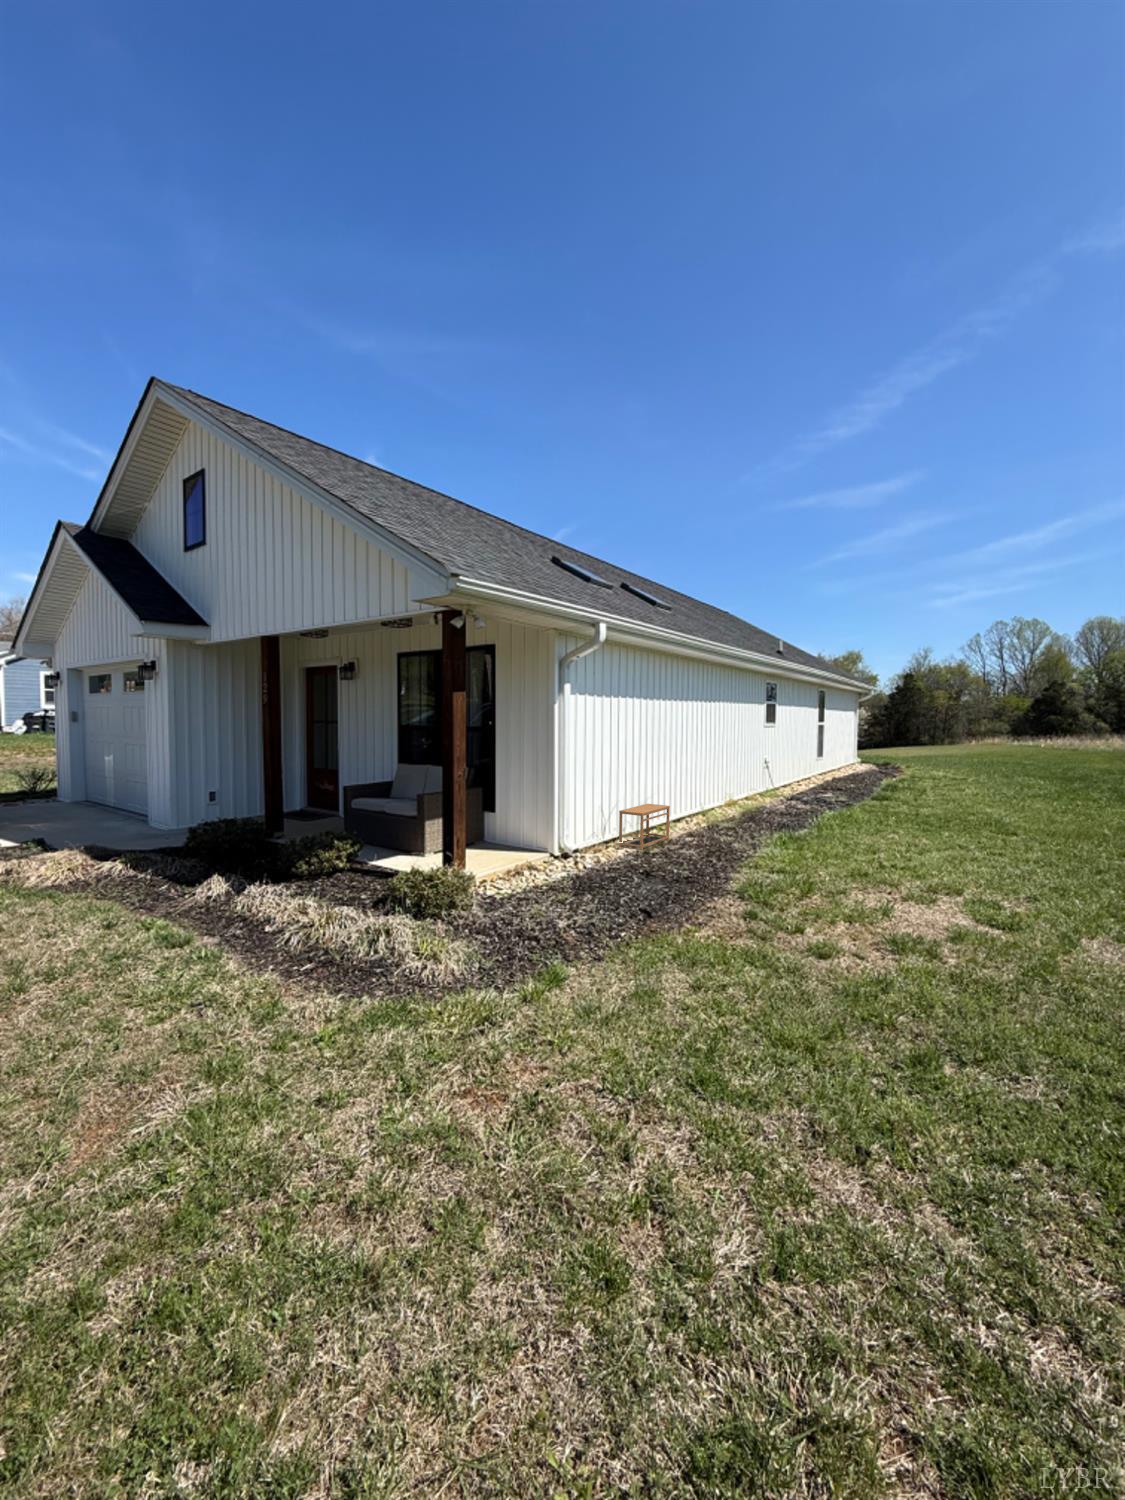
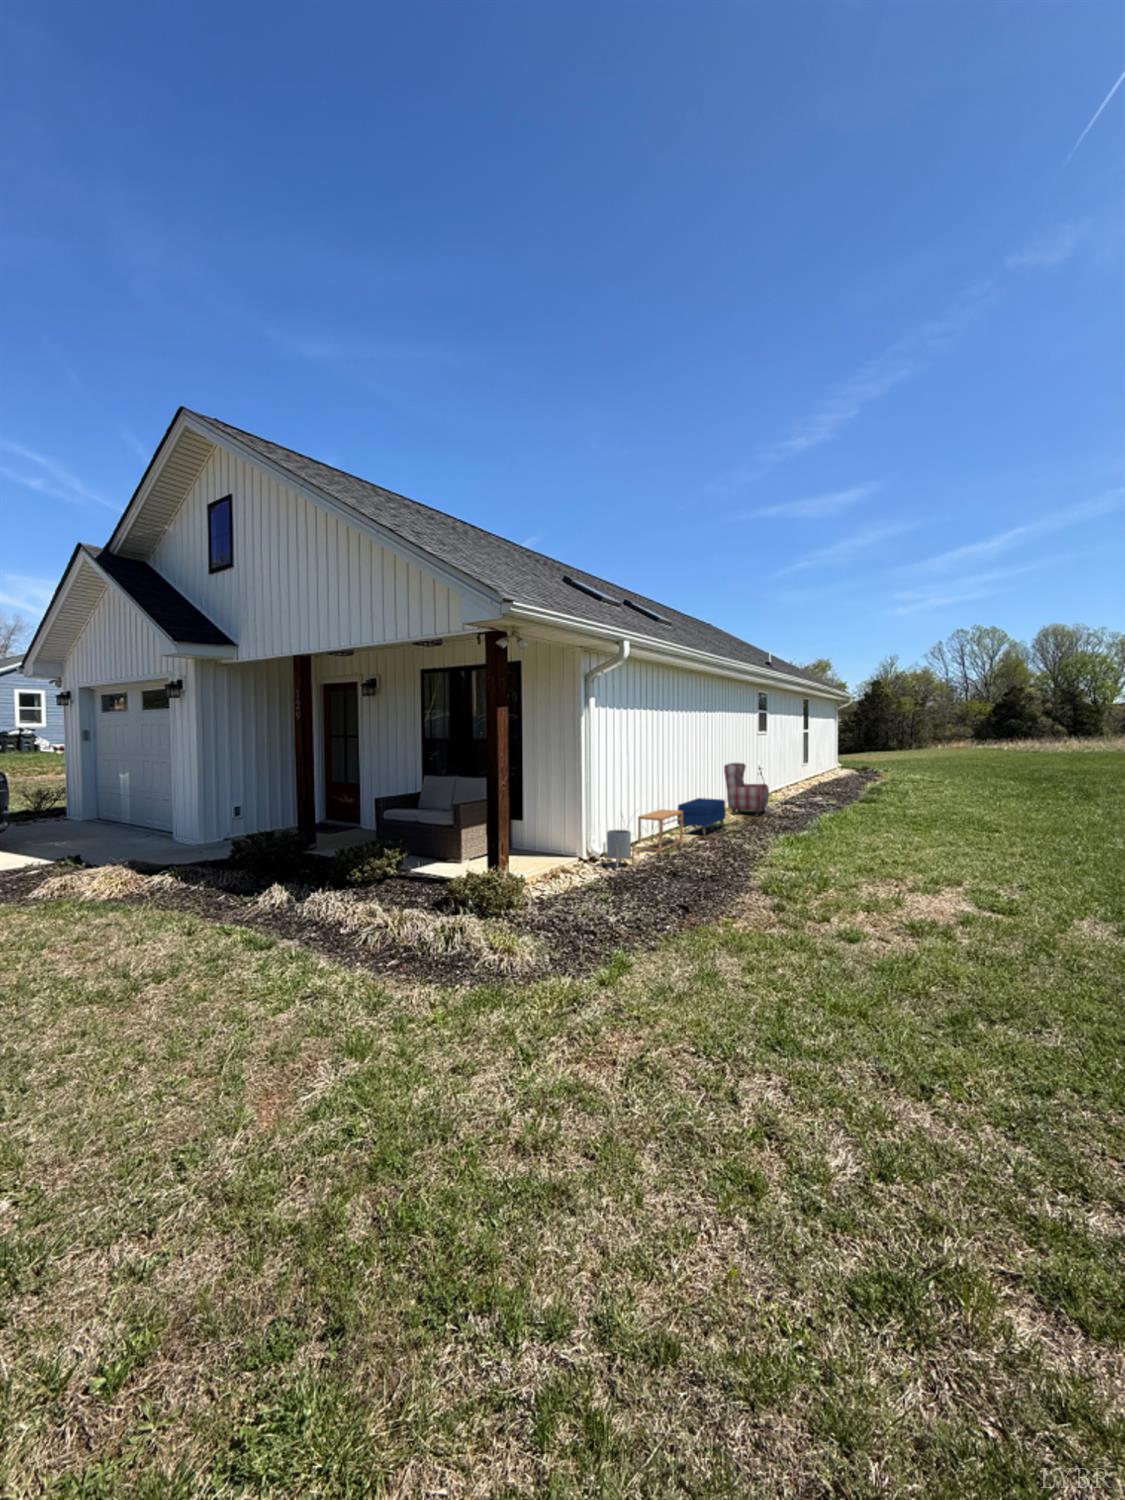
armchair: none [724,756,772,813] -> present [724,763,769,816]
bench: none [667,792,721,833] -> present [677,798,726,836]
planter: none [577,825,609,866] -> present [603,830,634,868]

